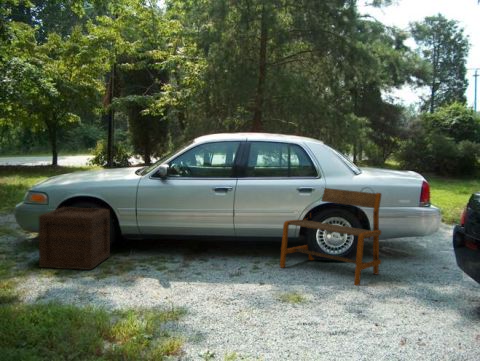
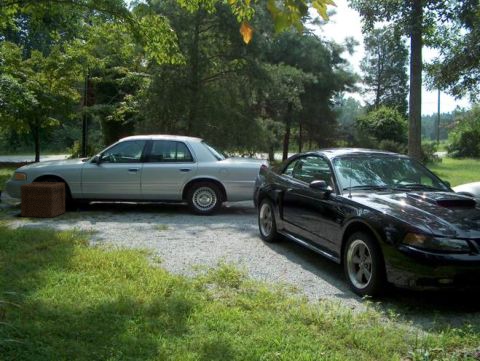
bench: present [280,188,381,286] -> none [168,168,226,224]

